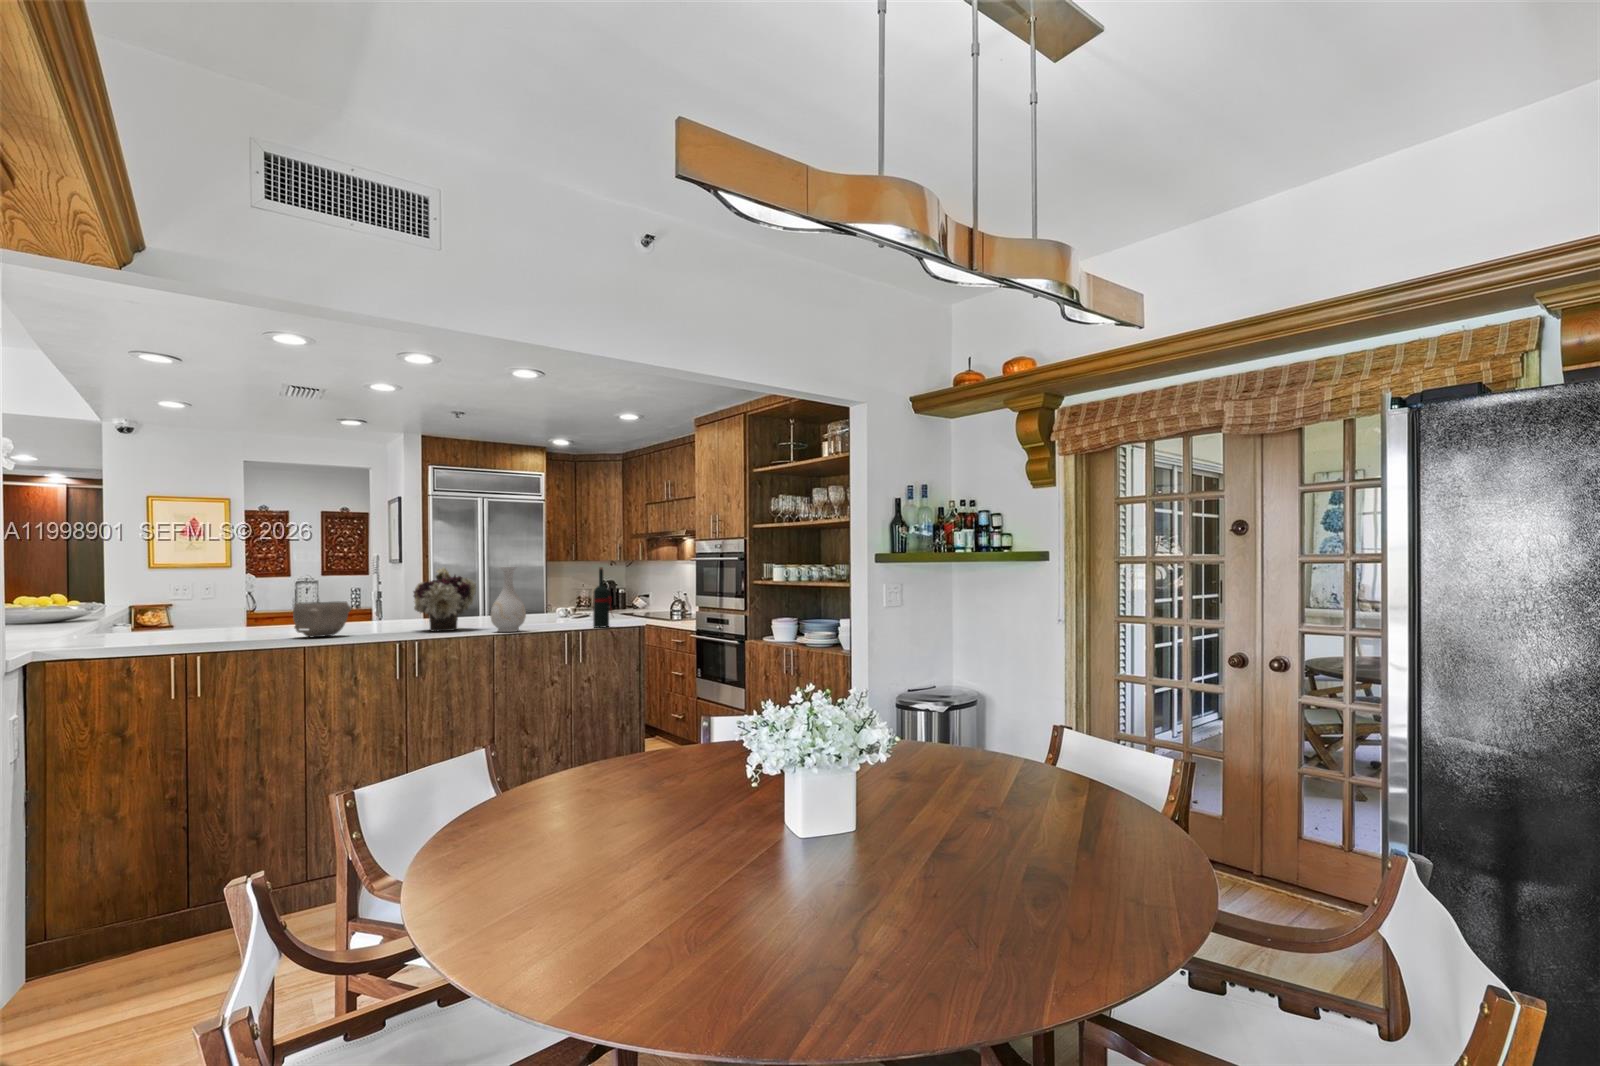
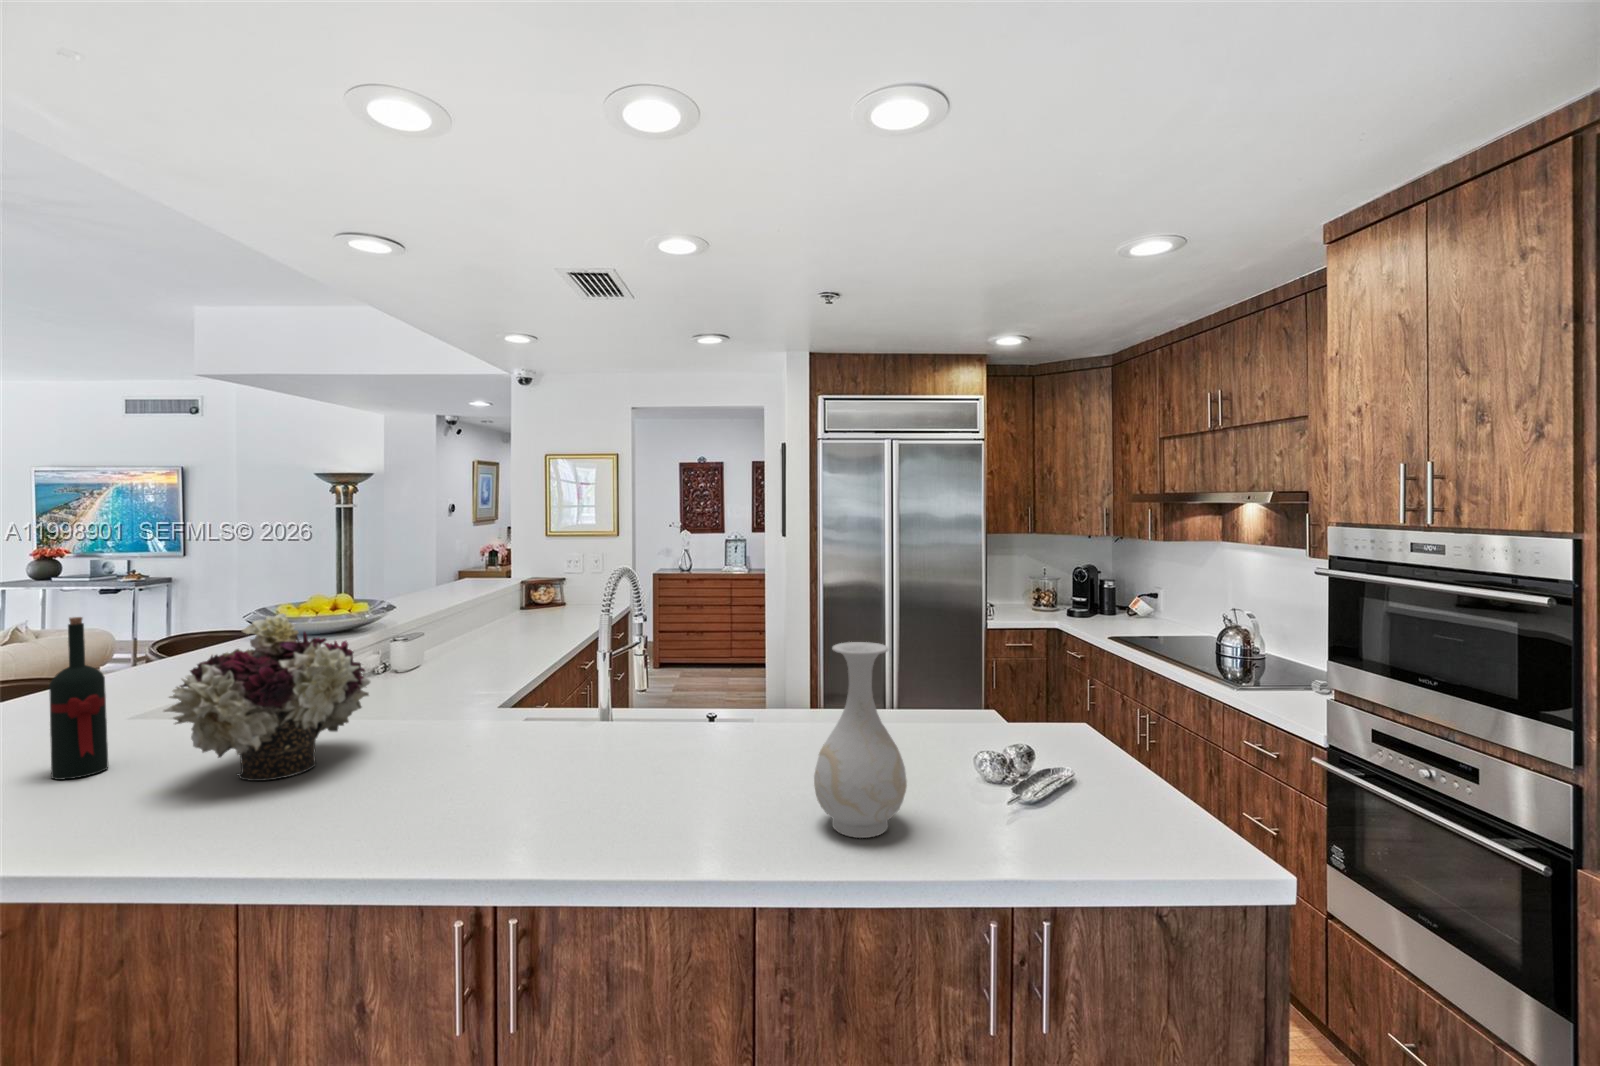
flower arrangement: present [414,567,476,632] -> present [164,614,370,781]
wine bottle: present [593,567,612,628] -> present [49,617,108,780]
bowl: present [293,601,351,637] -> none [430,687,547,777]

